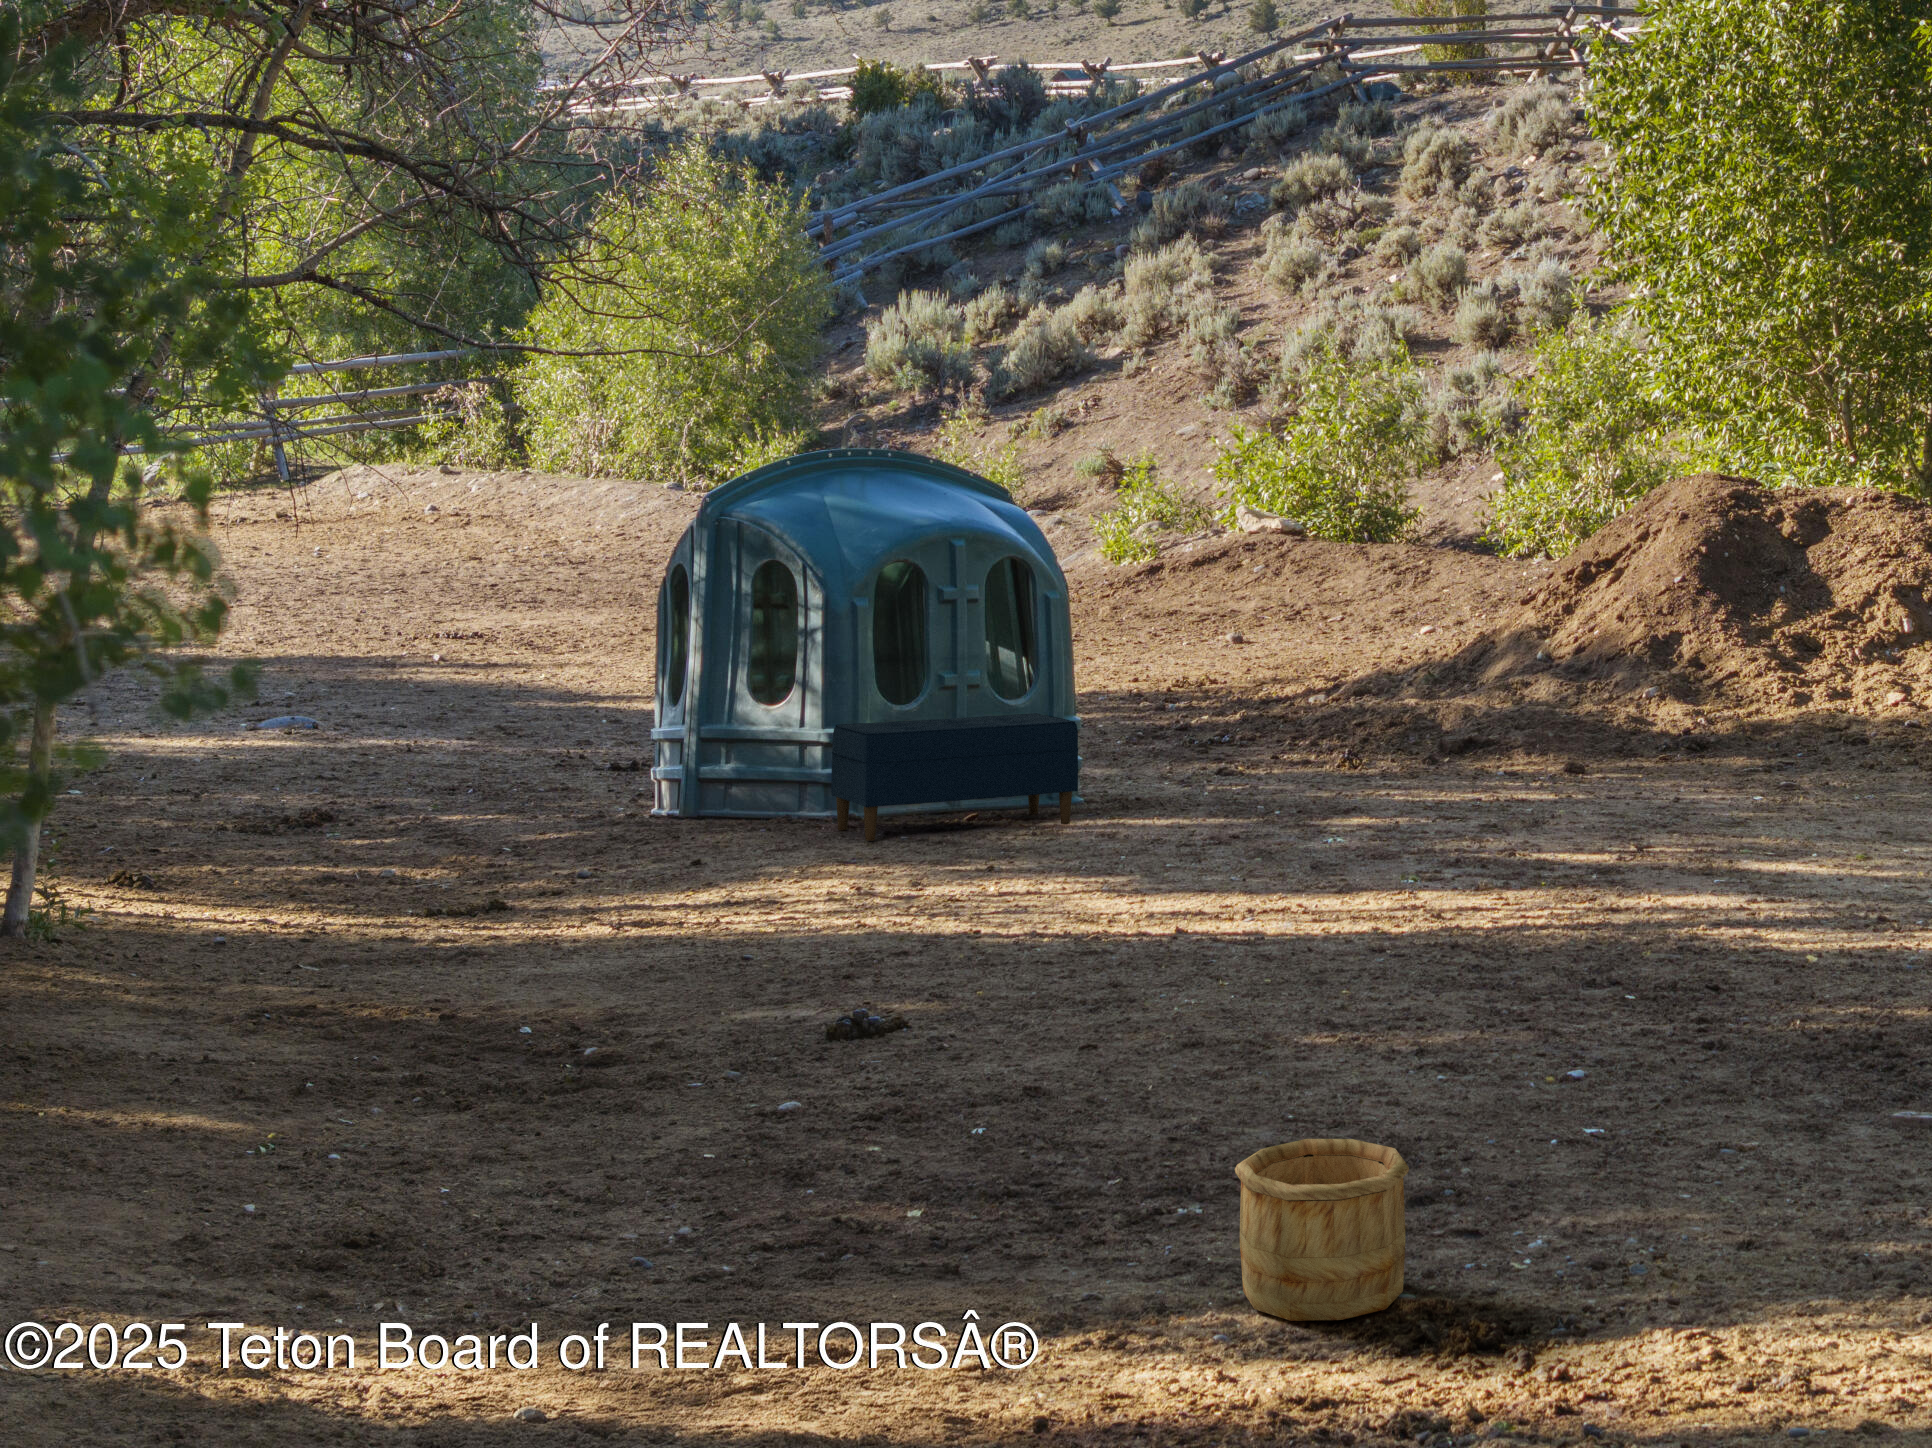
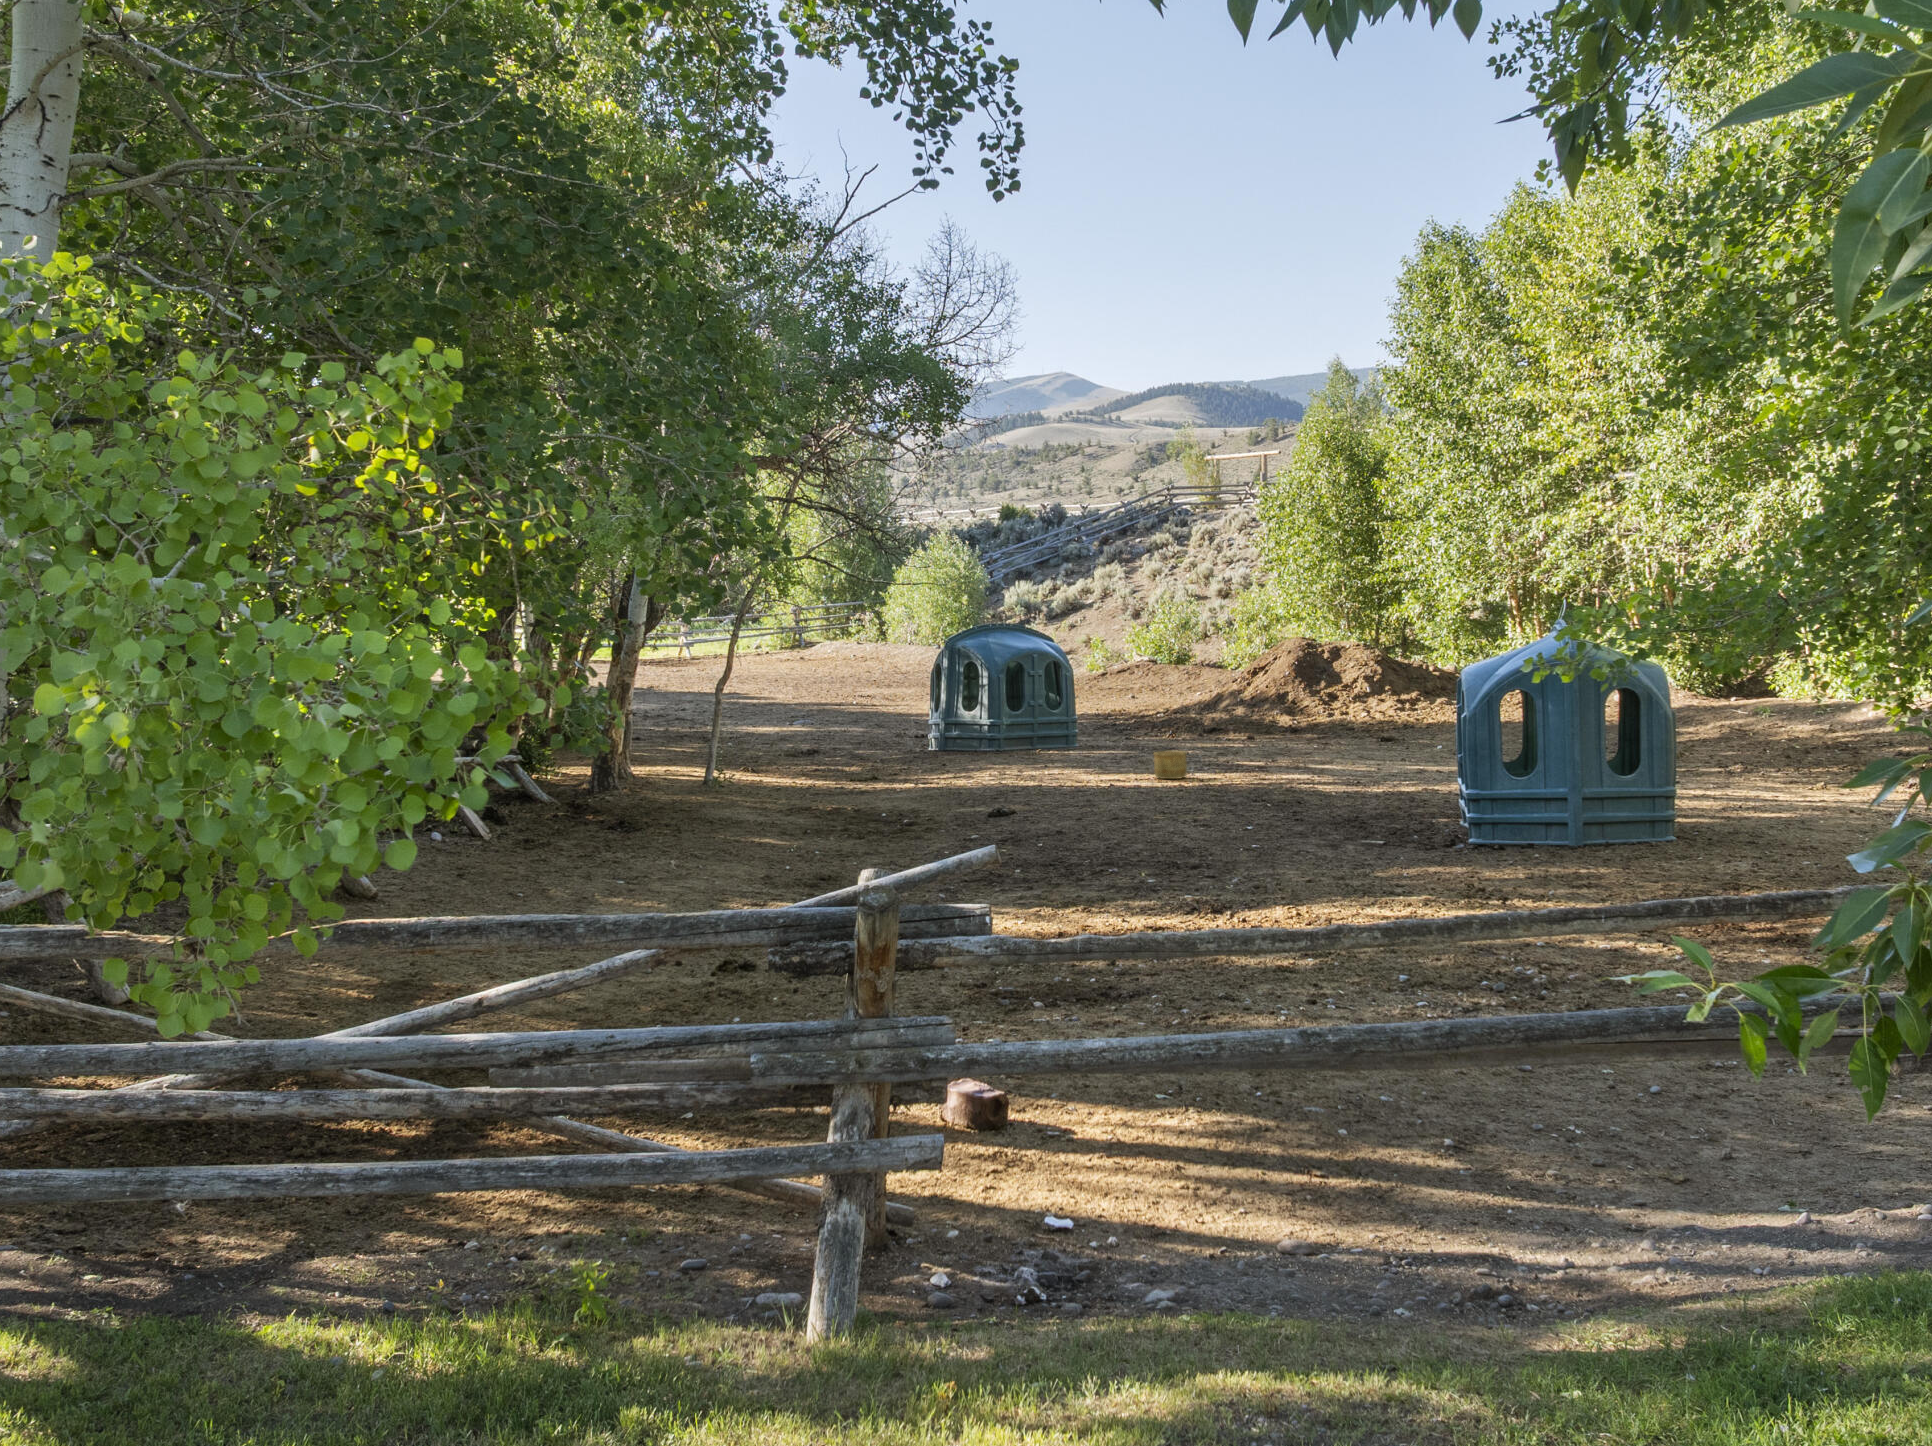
bench: present [831,713,1078,841] -> none [1026,707,1096,739]

